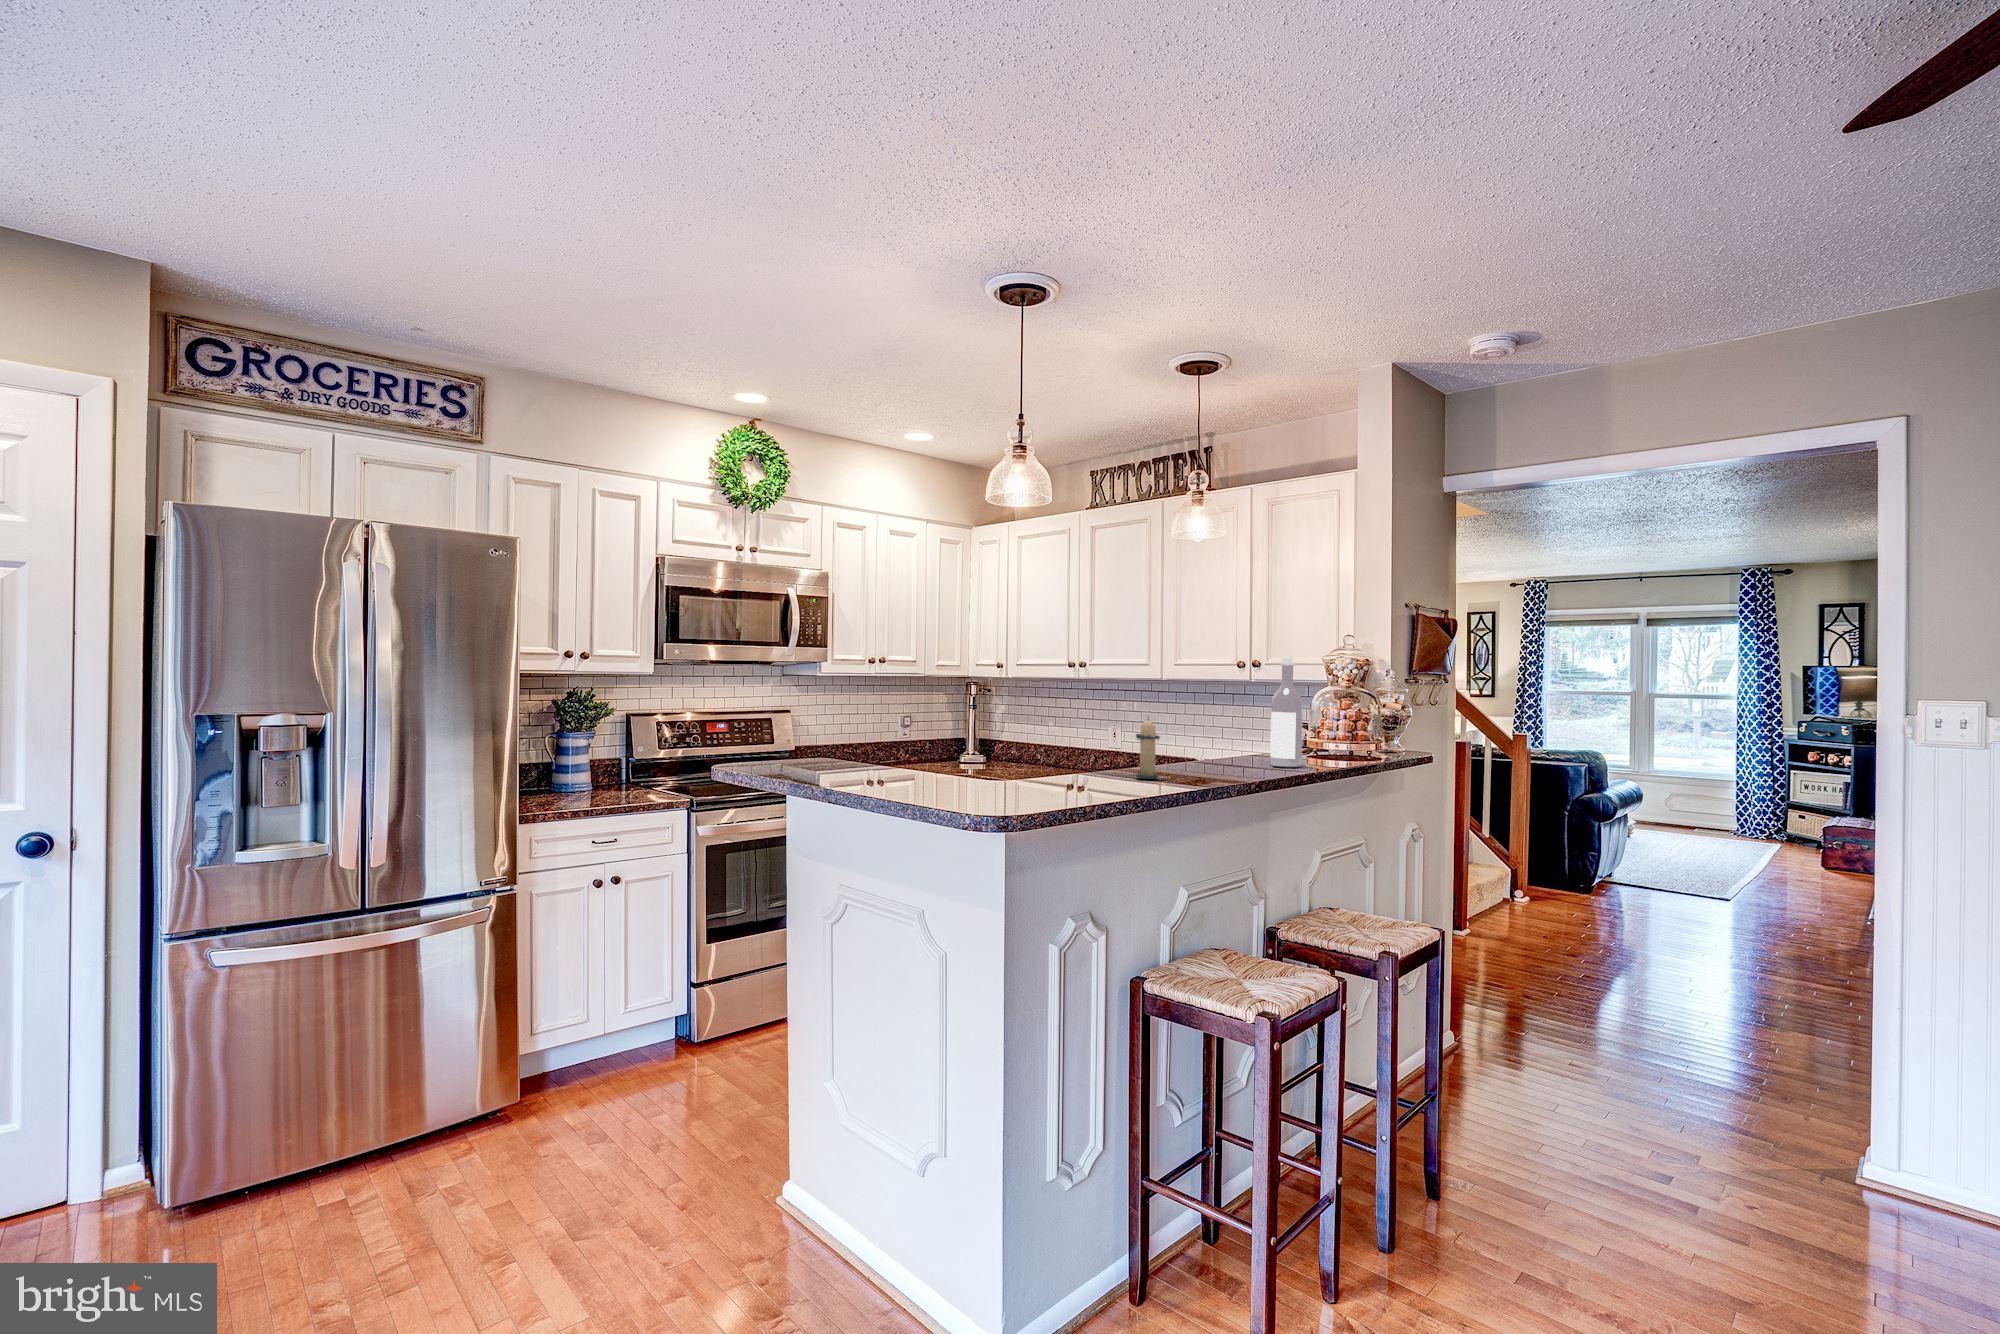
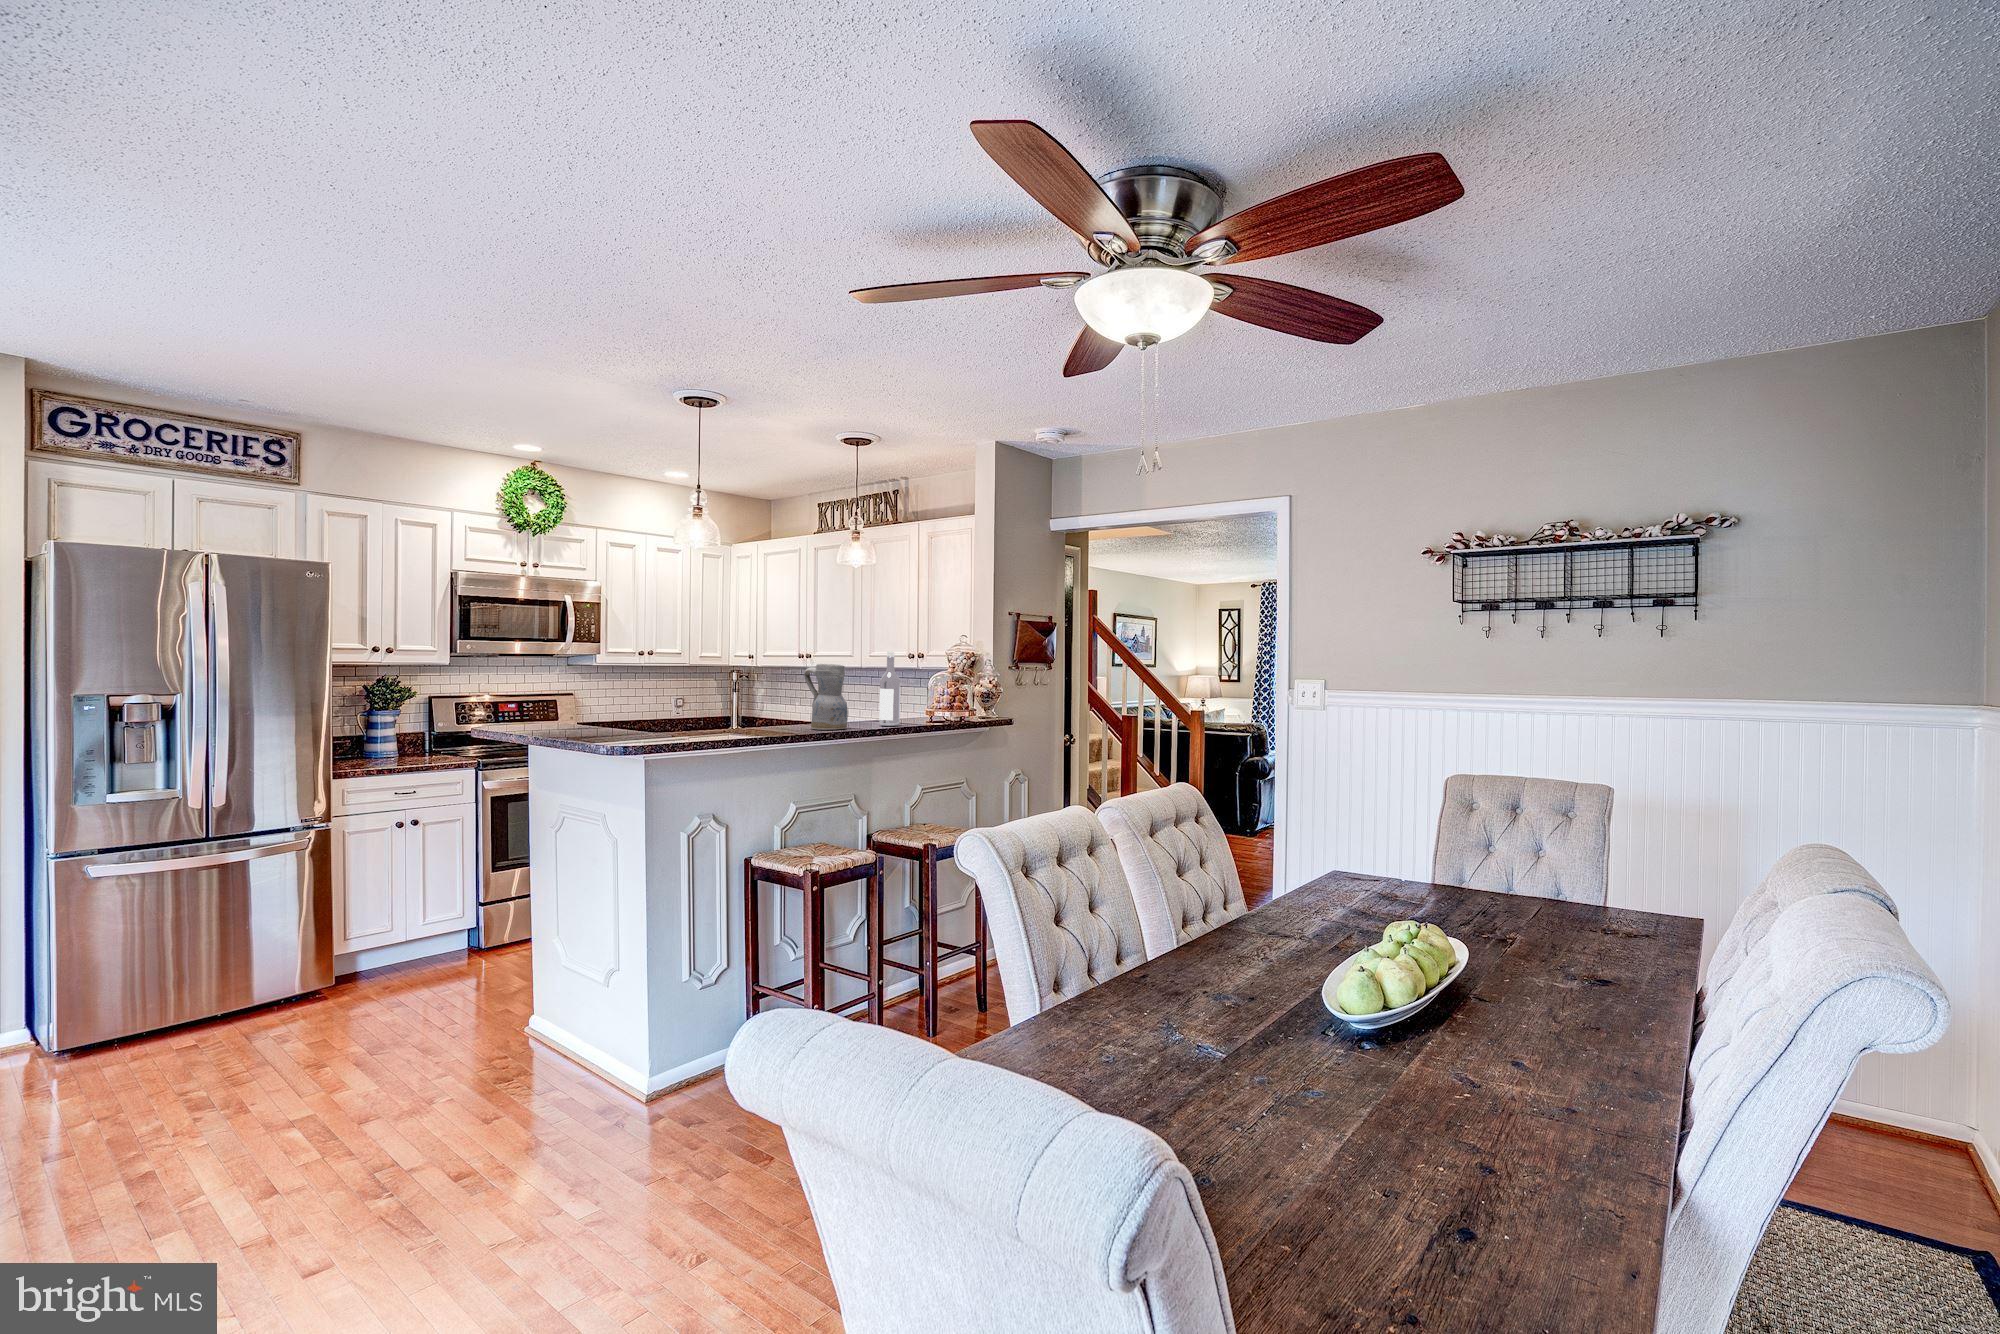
ceramic pitcher: none [1176,675,1243,774] -> present [804,664,848,730]
candle: present [1136,717,1160,779] -> none [762,691,783,733]

